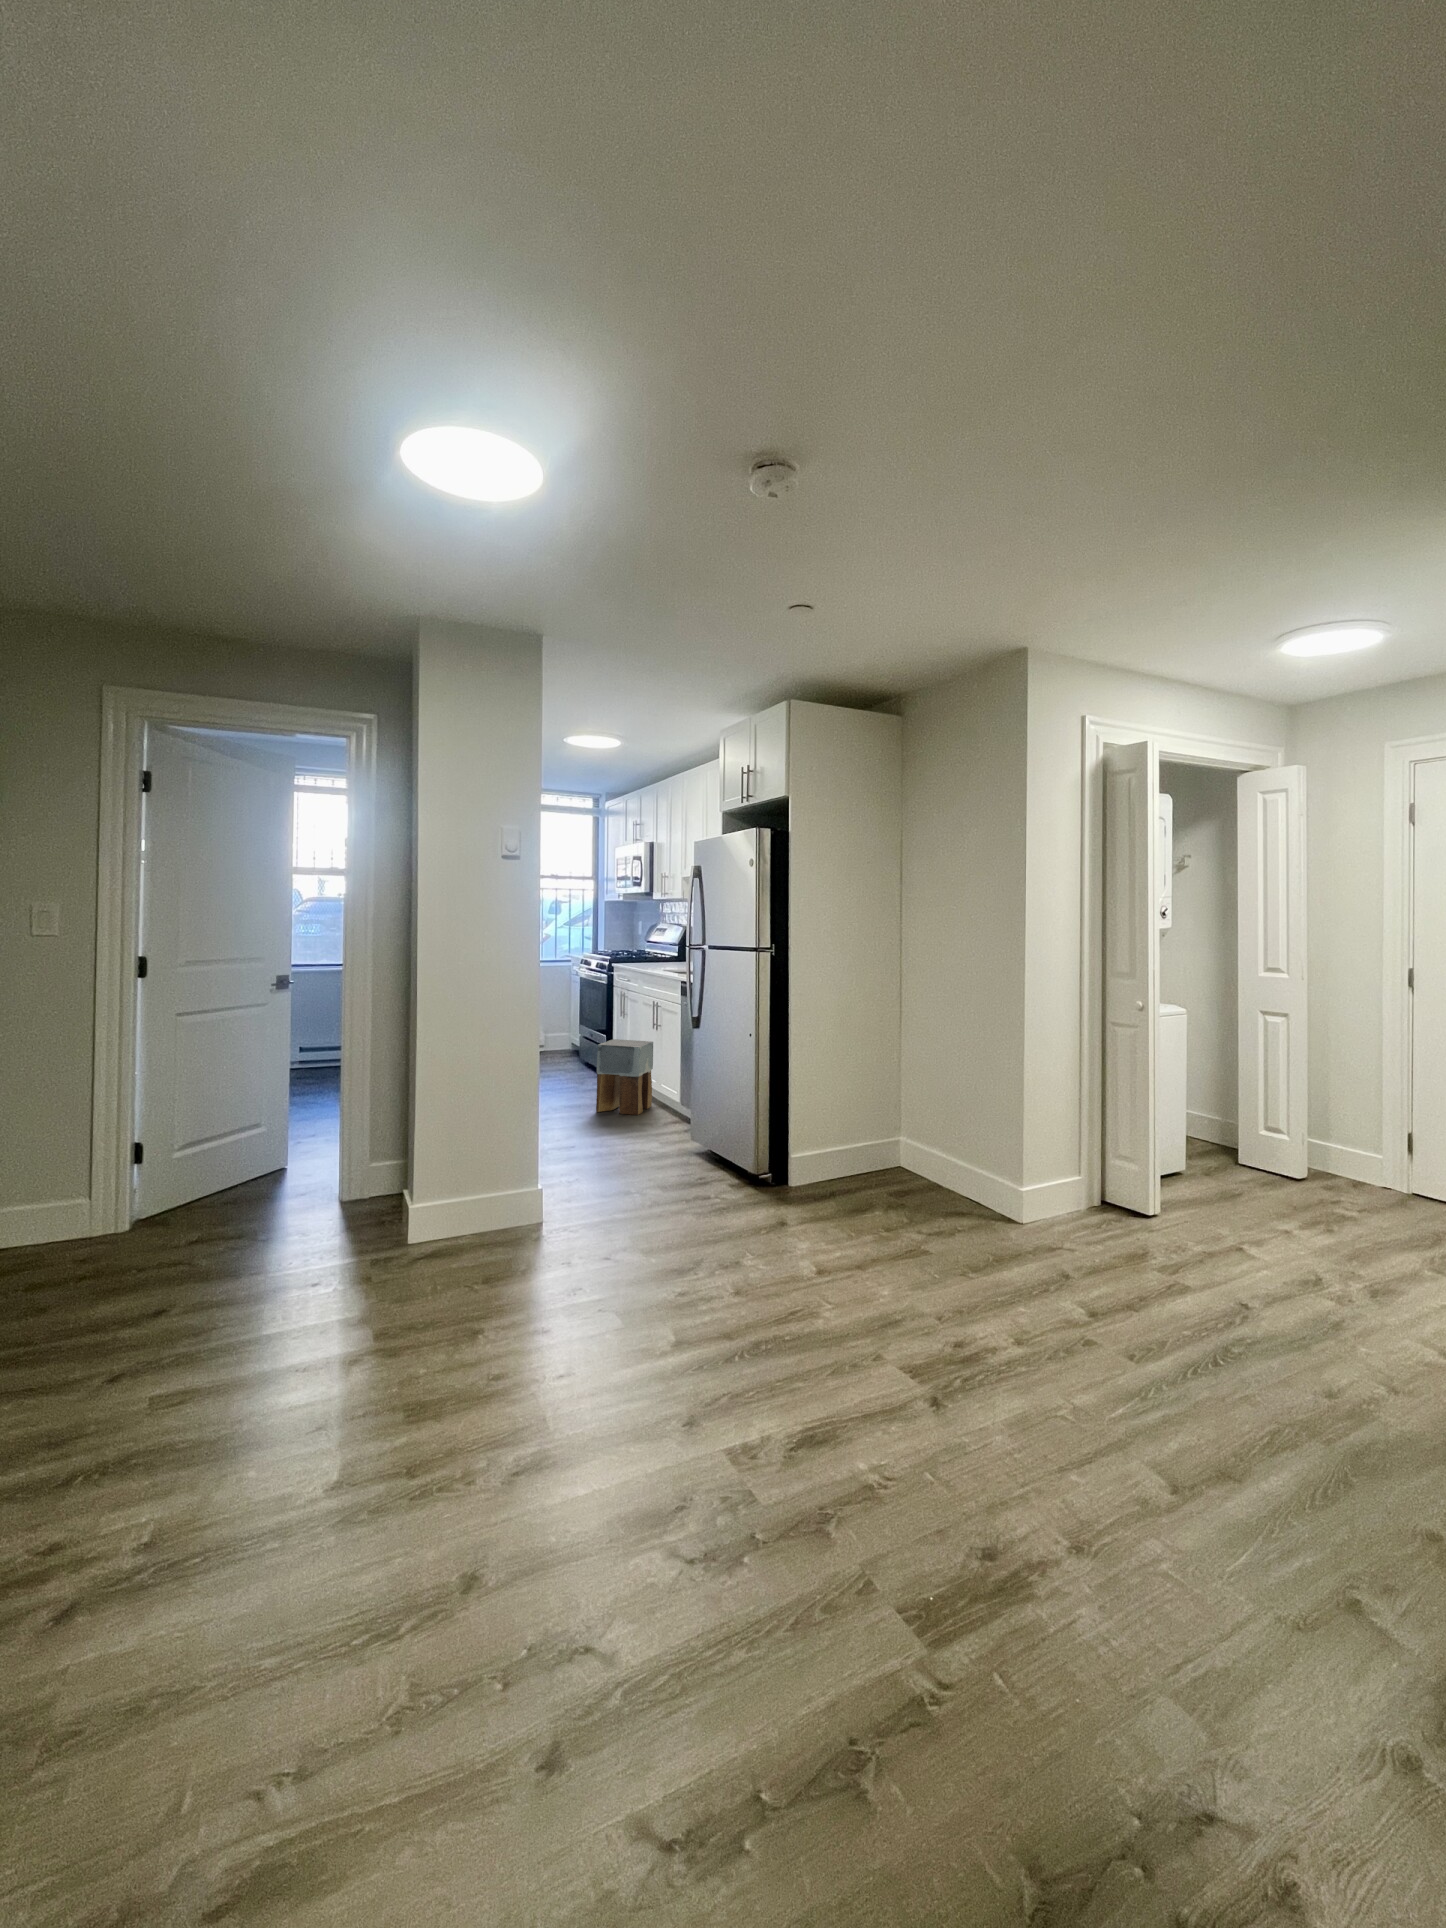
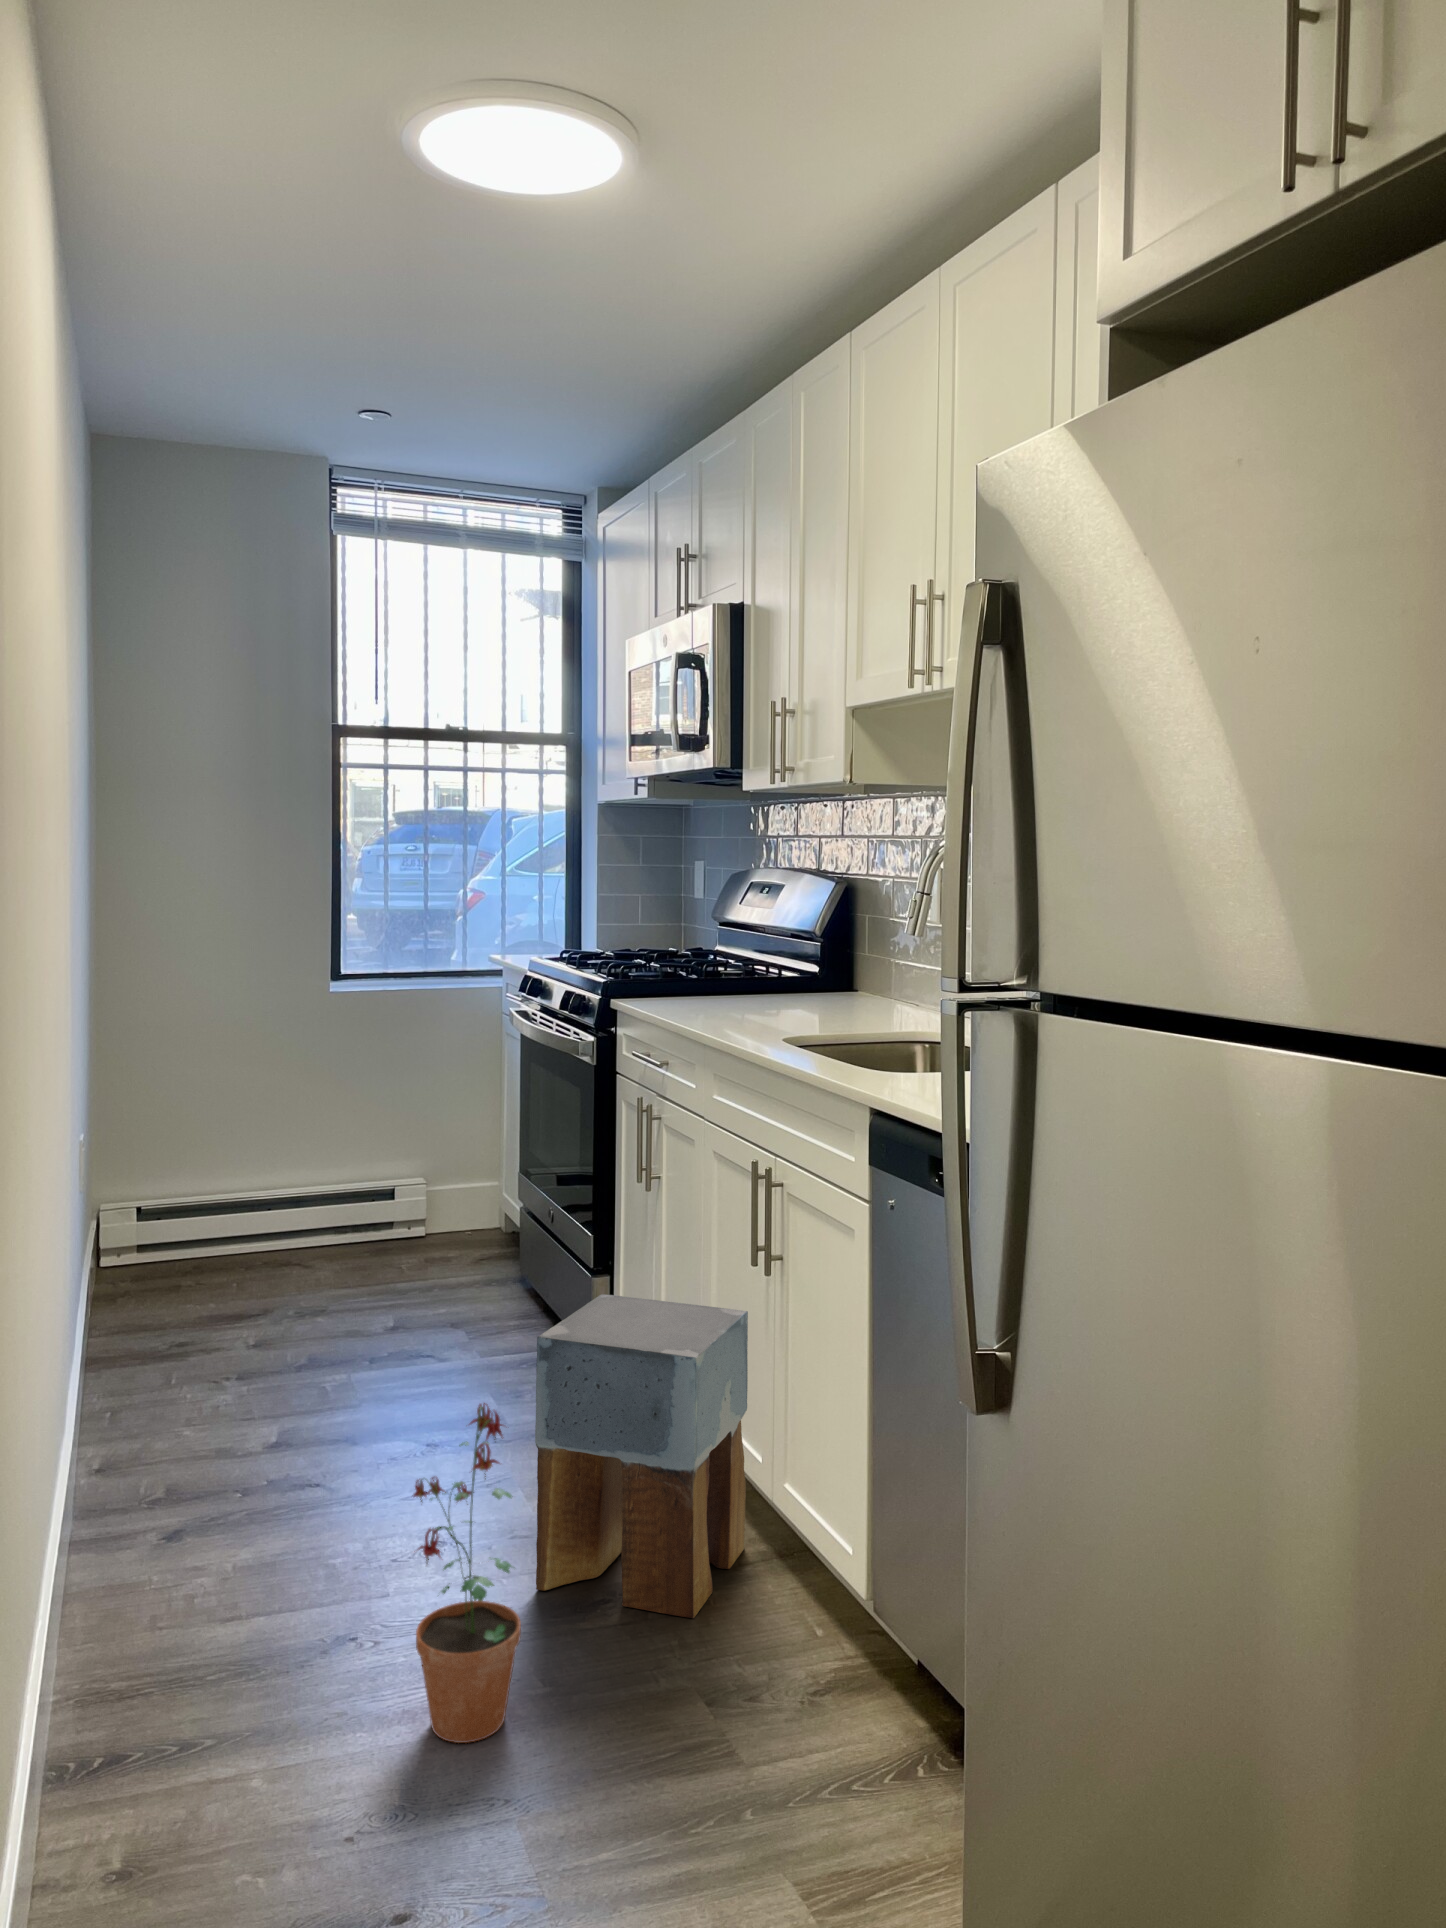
potted plant: none [569,1052,598,1129] -> present [414,1403,521,1743]

